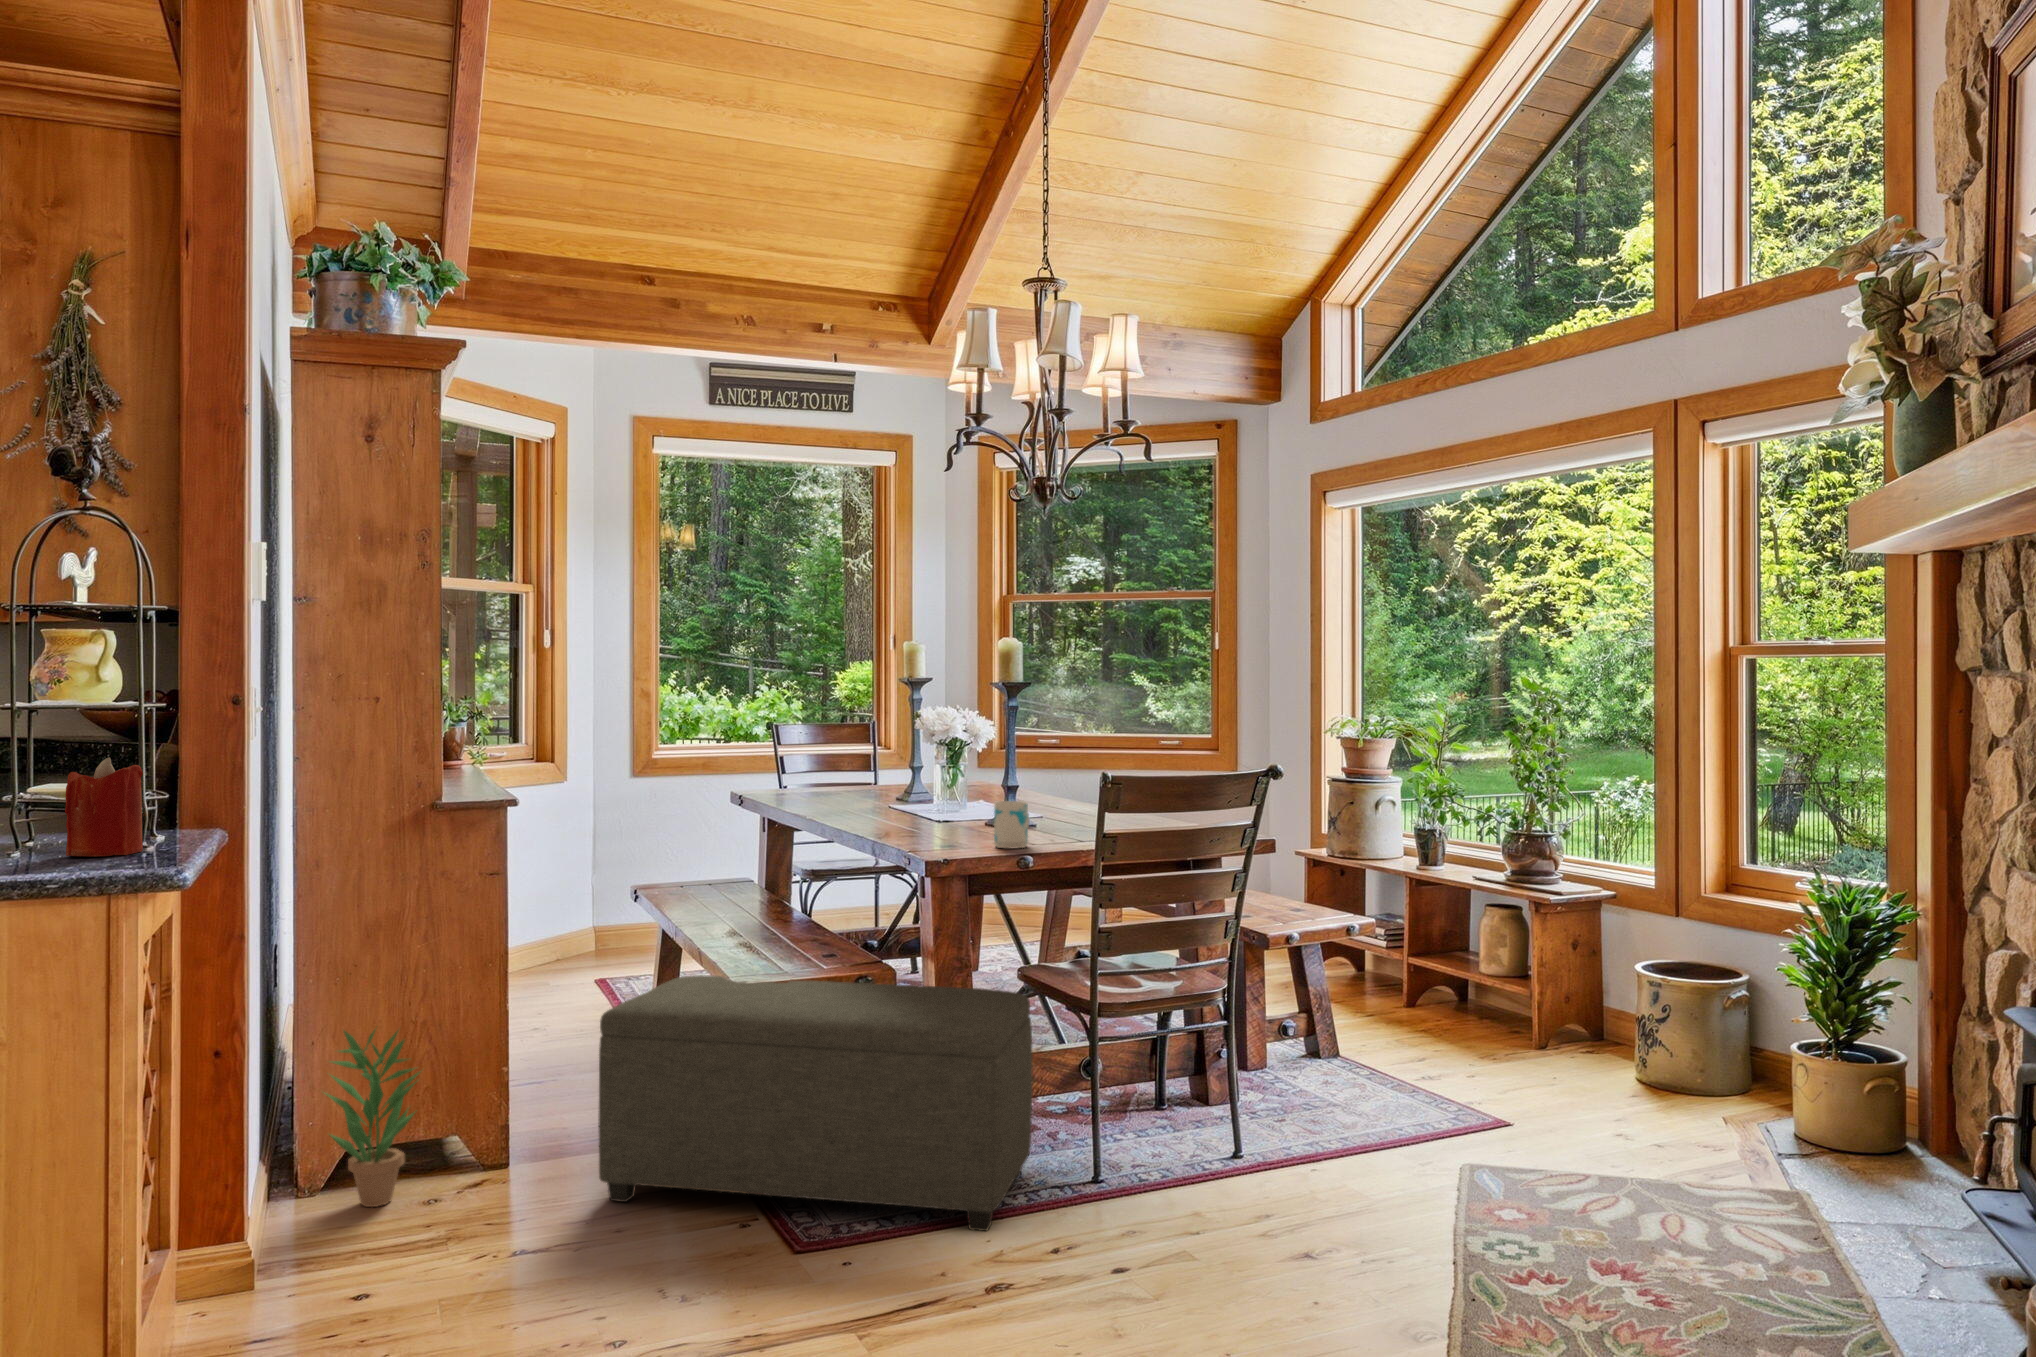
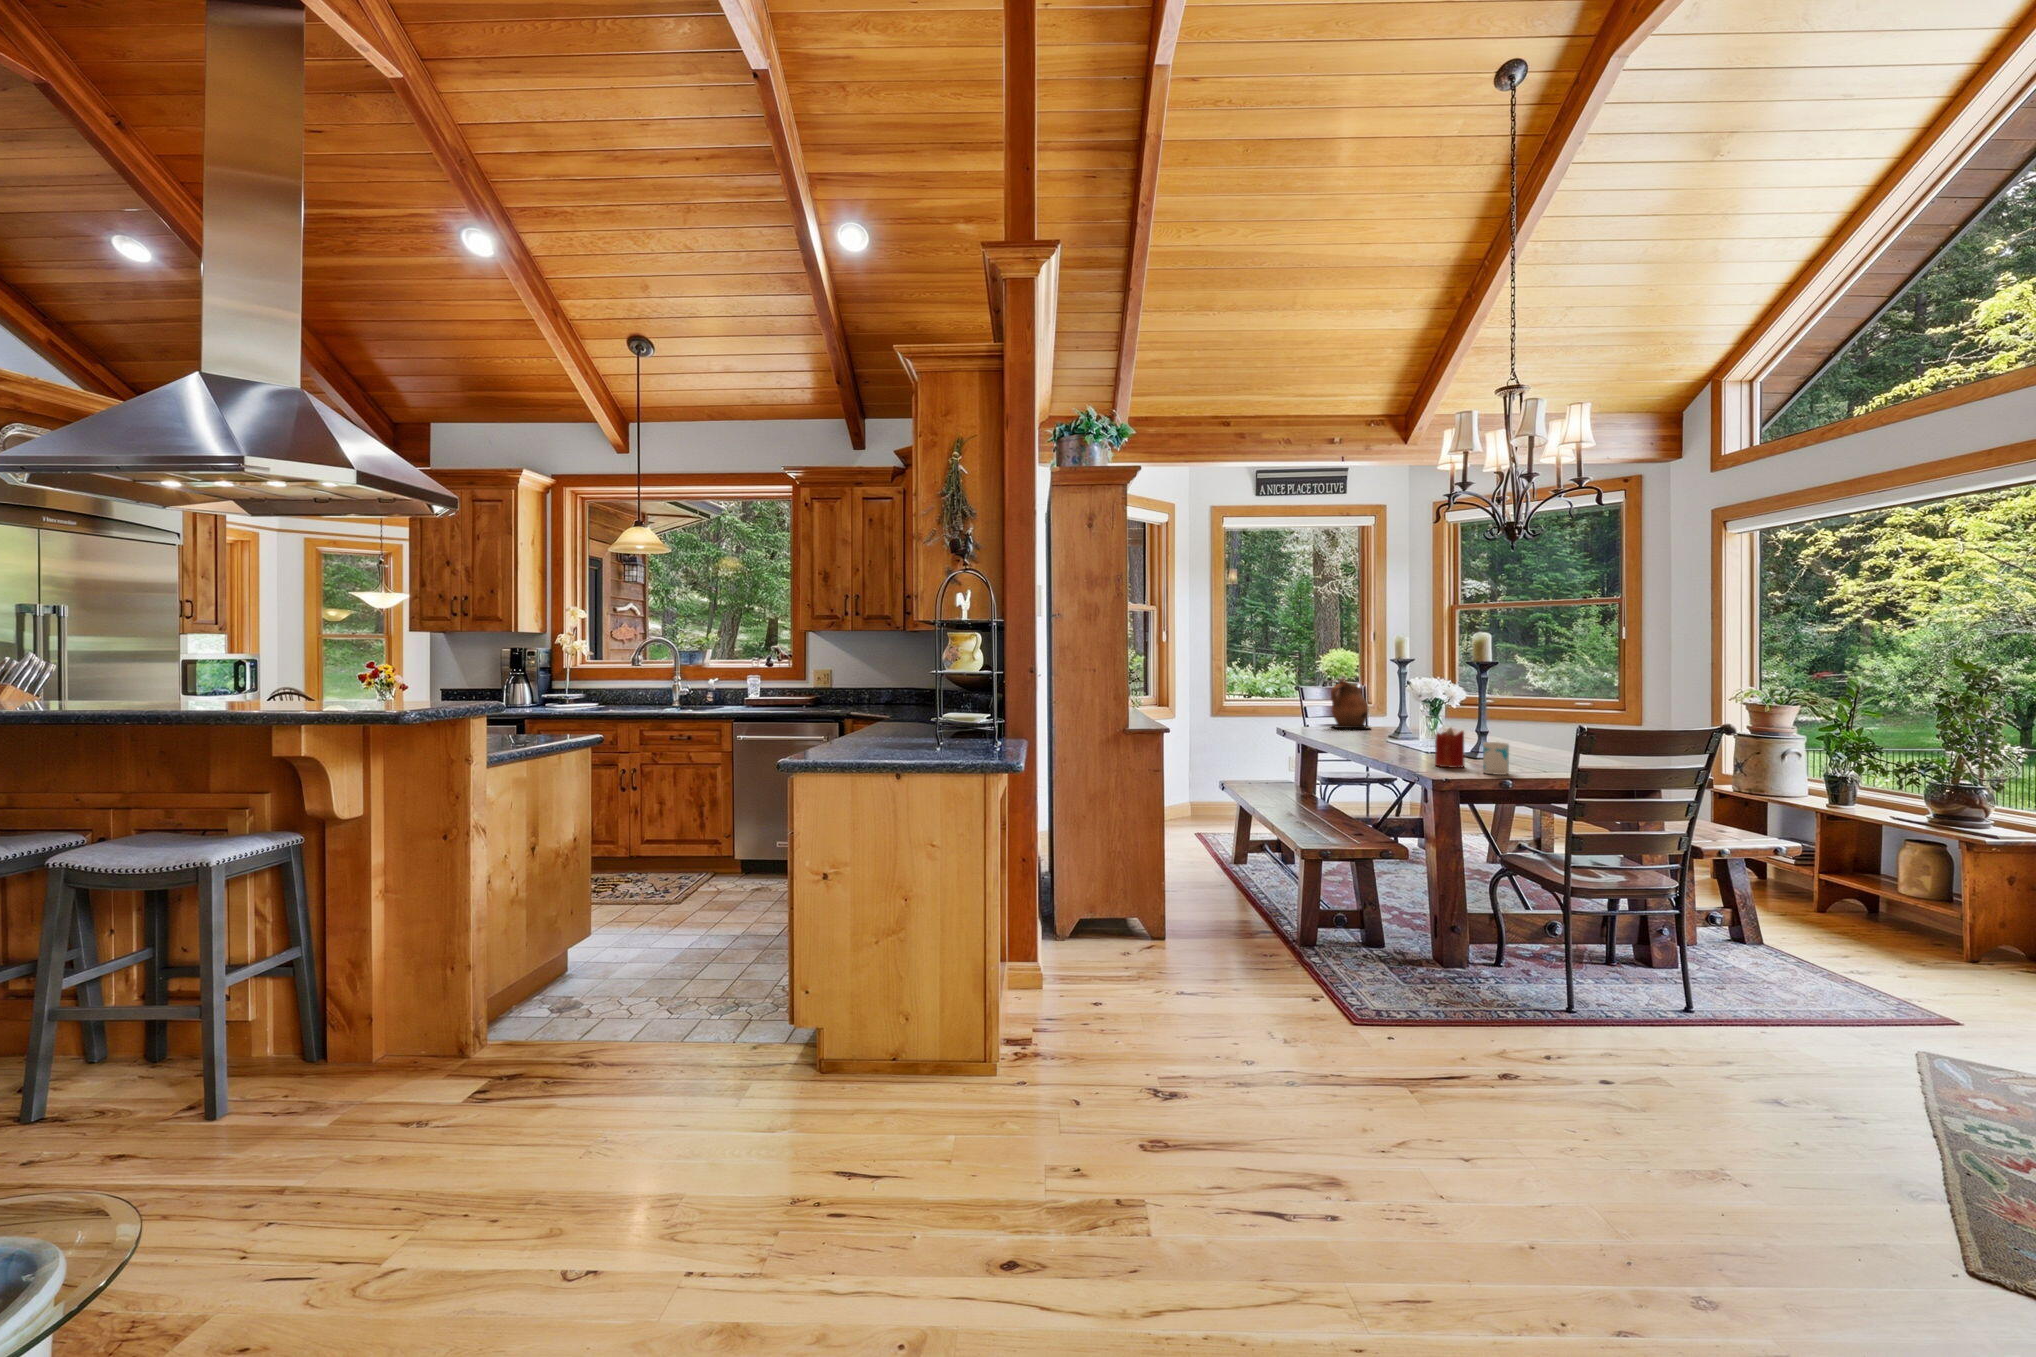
ceramic pitcher: none [812,709,876,788] -> present [1331,680,1370,729]
candle: present [65,757,143,856] -> present [1435,728,1465,768]
ottoman: present [598,975,1033,1231] -> none [1222,841,1516,1034]
potted plant: present [326,1030,420,1207] -> none [1069,853,1123,954]

